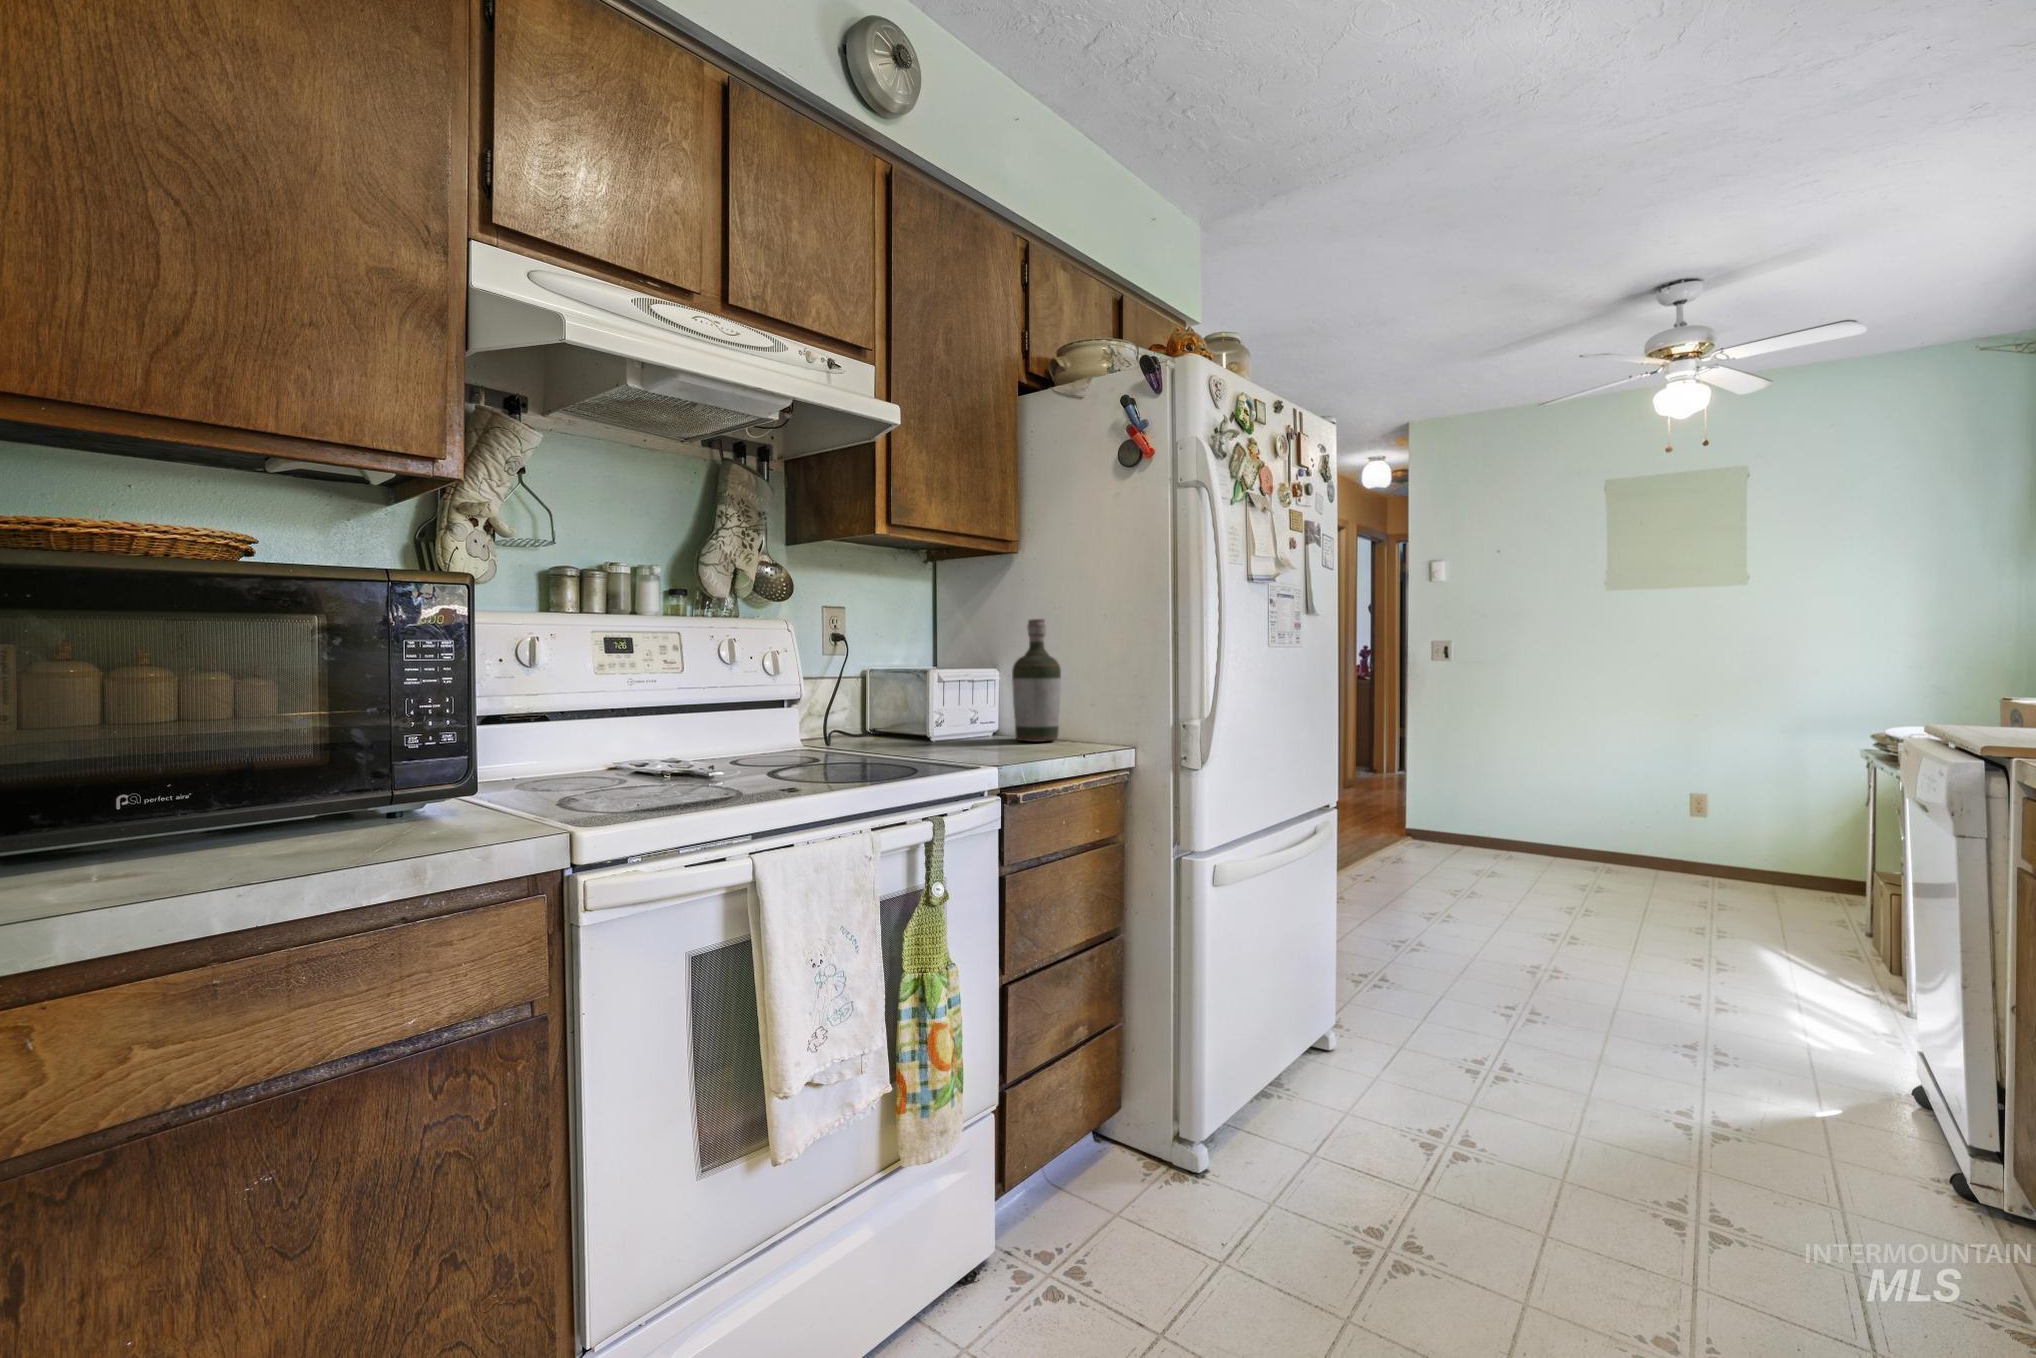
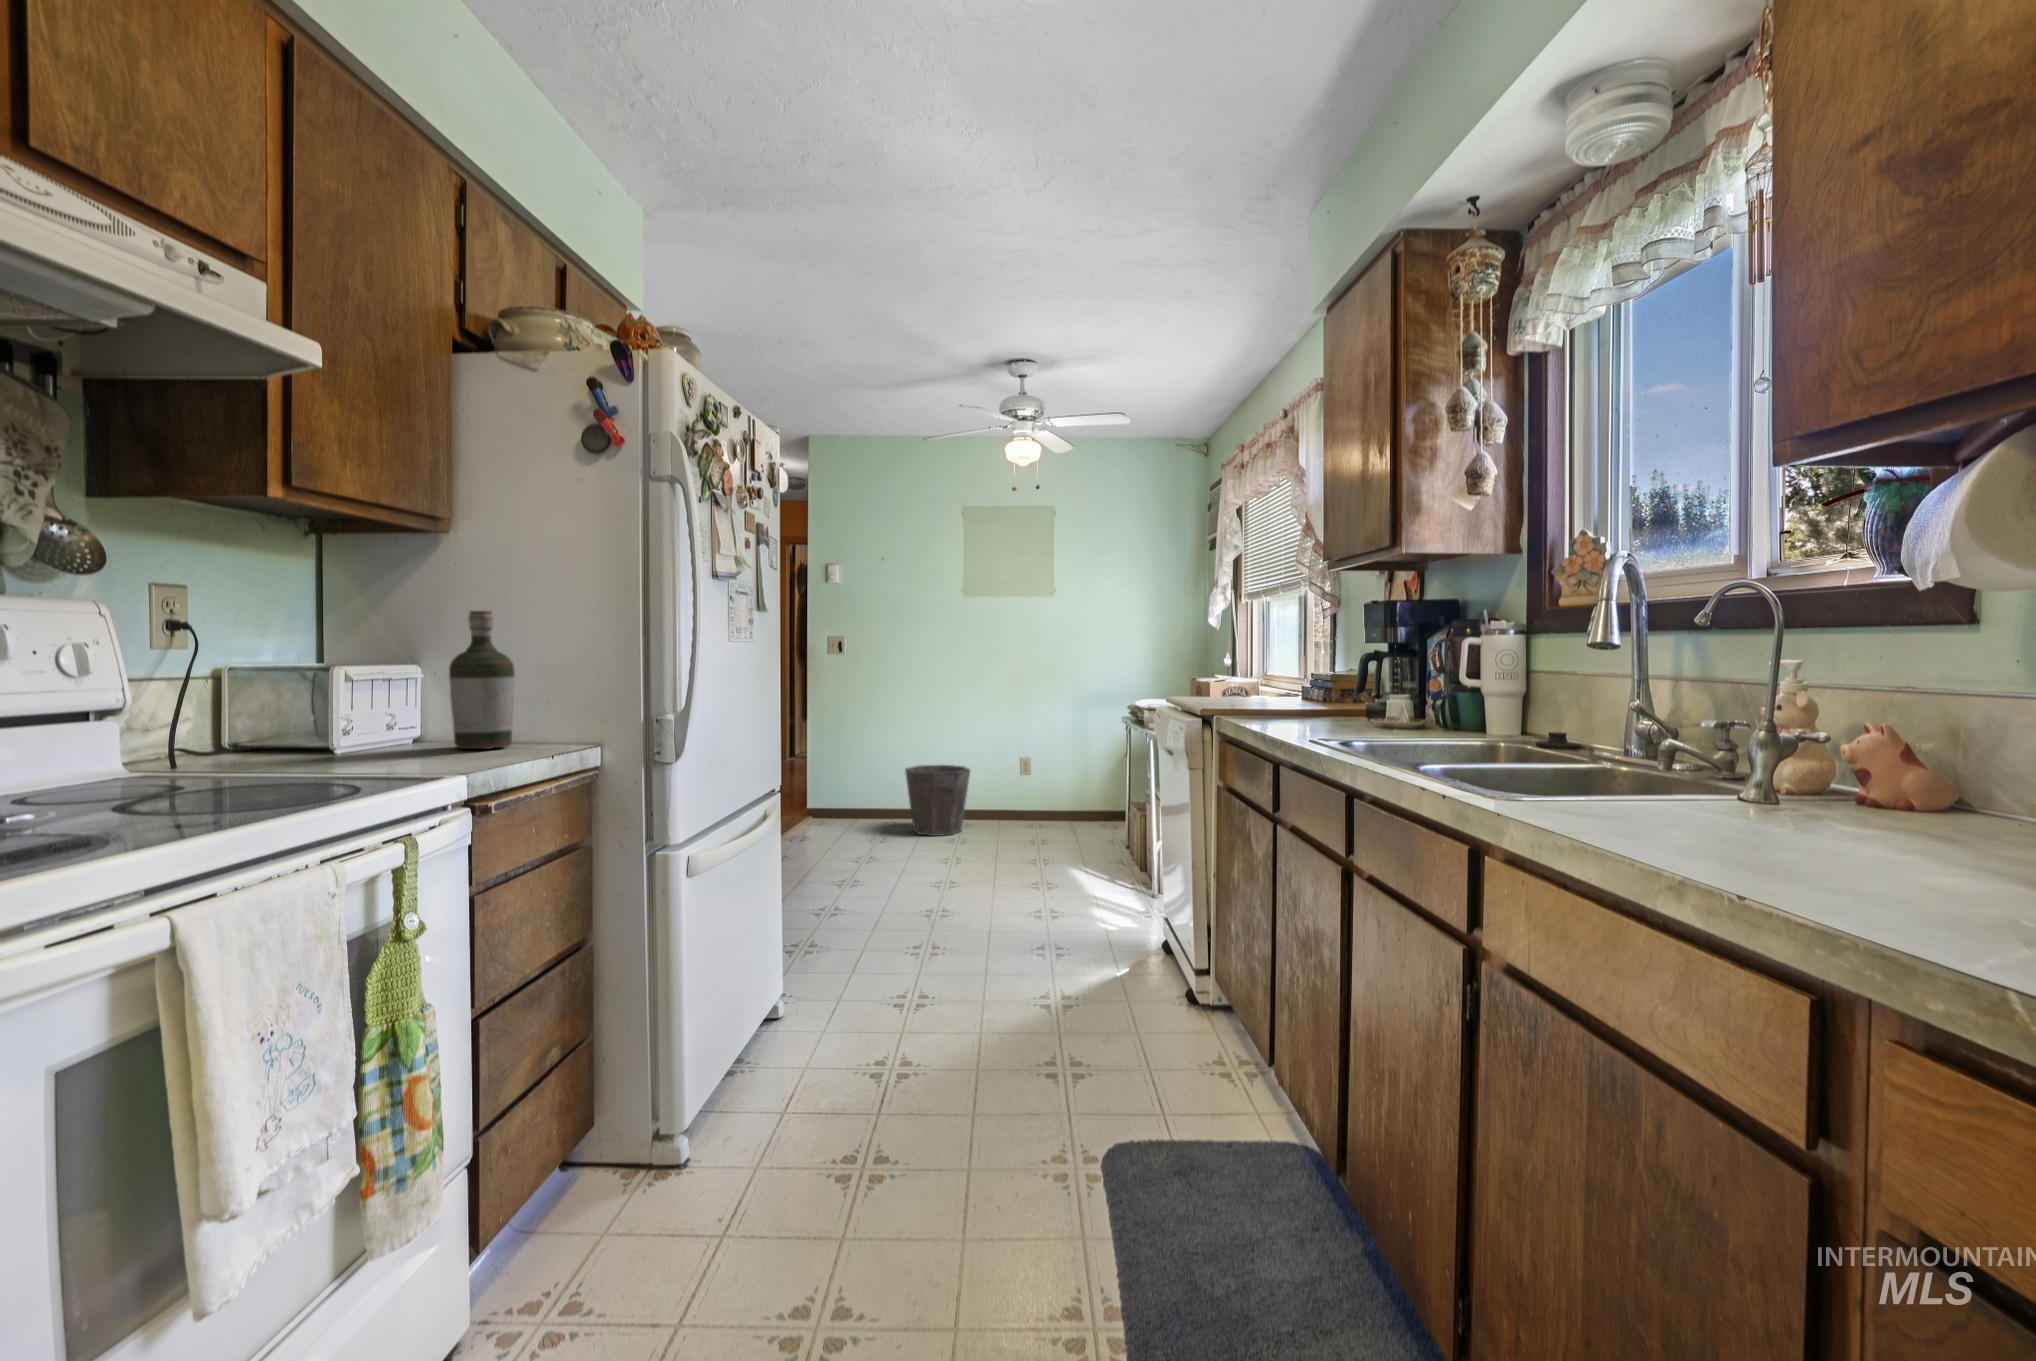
waste bin: none [1516,788,1607,875] -> present [905,765,970,836]

